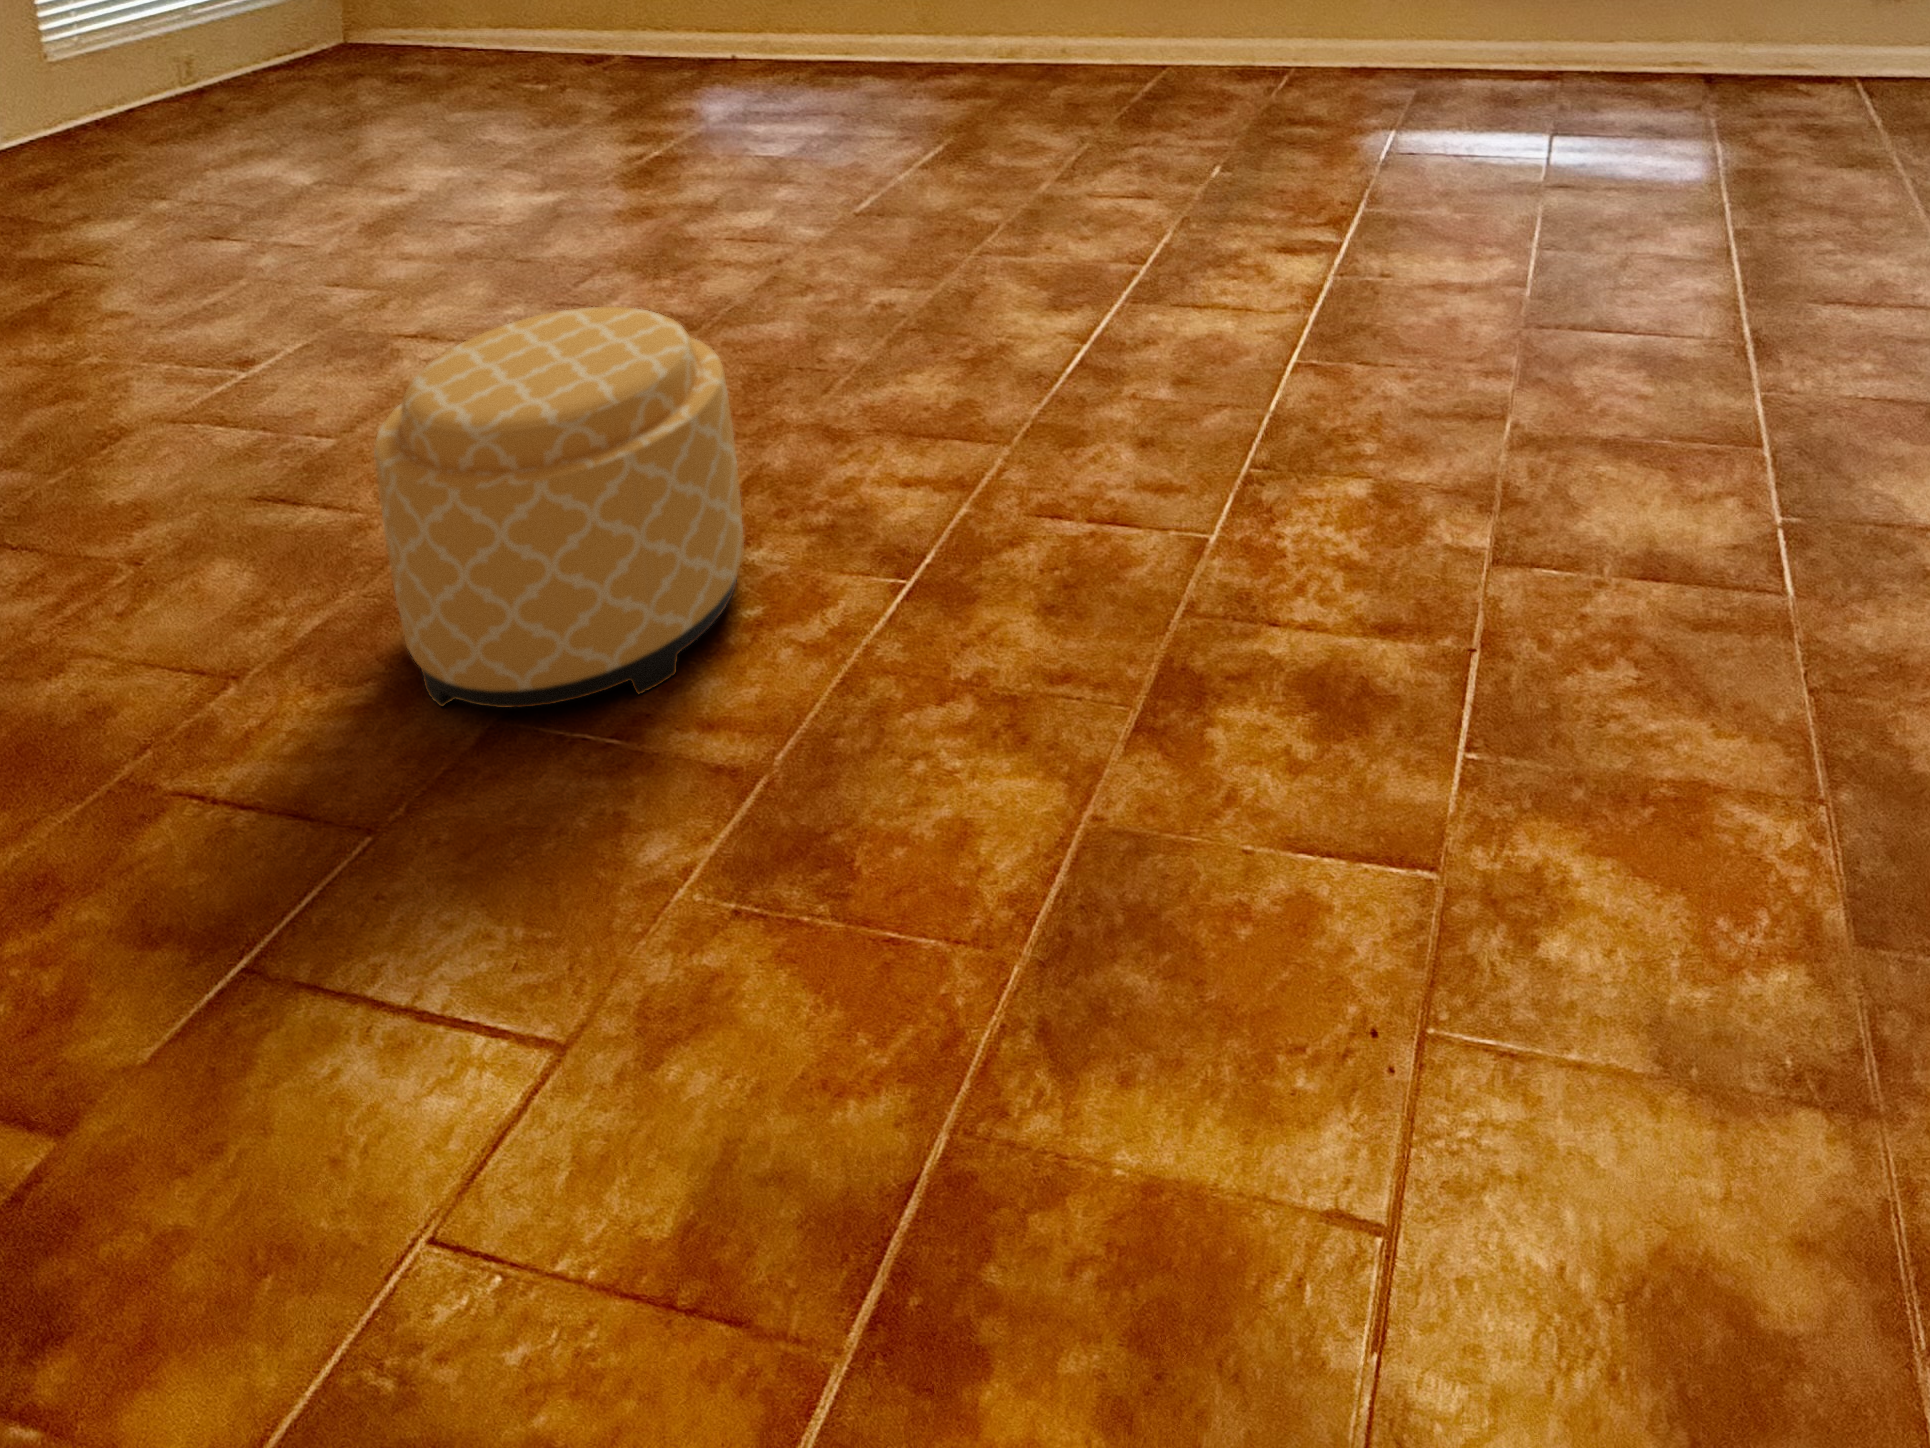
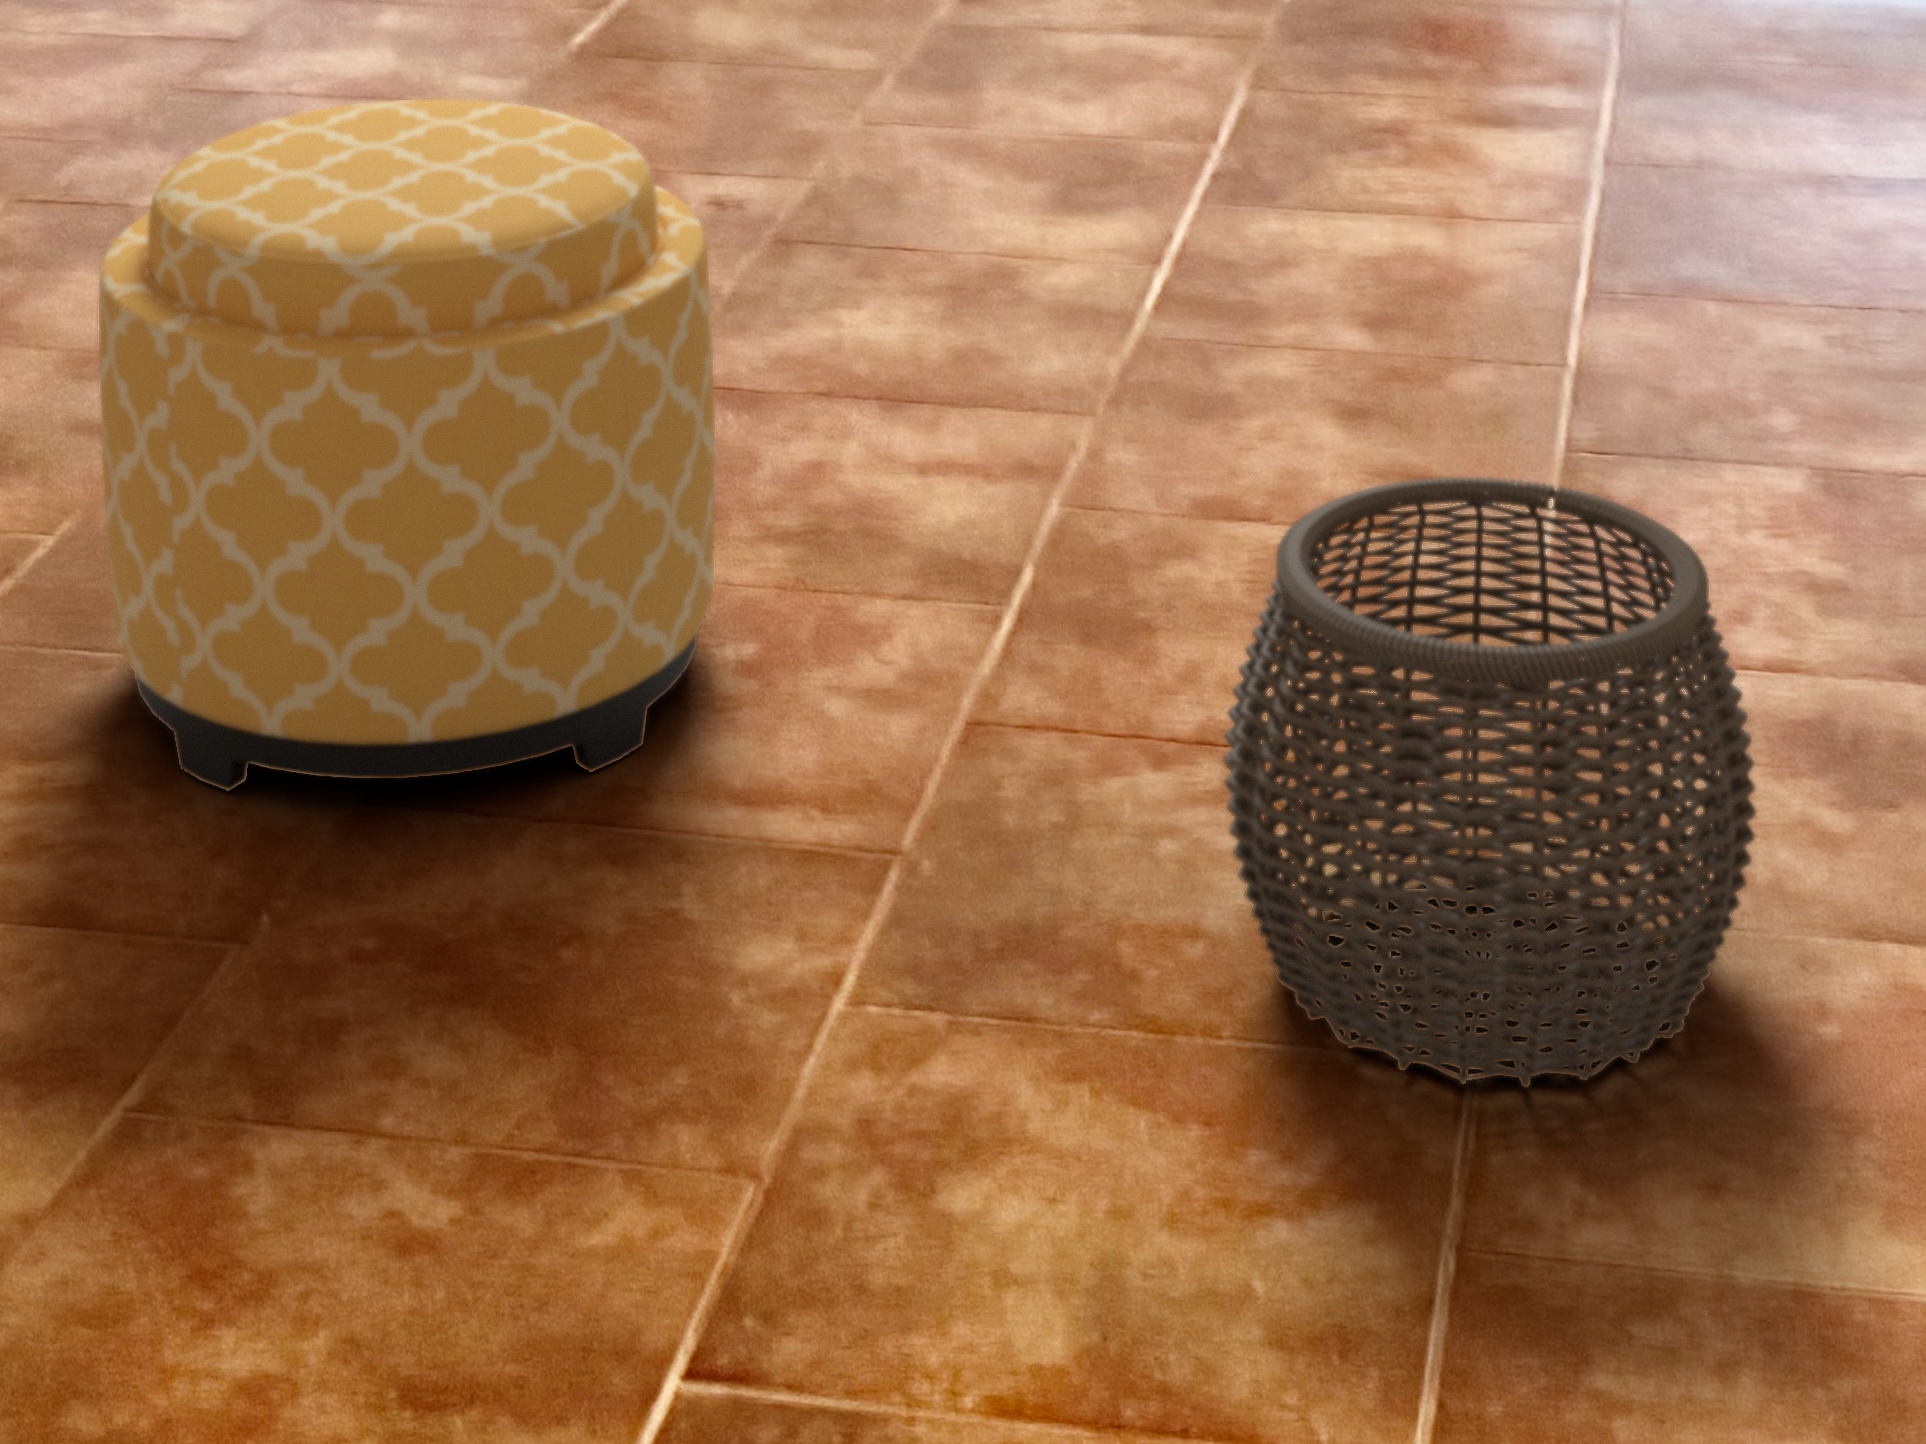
woven basket: none [895,567,1208,973] -> present [1223,477,1756,1087]

